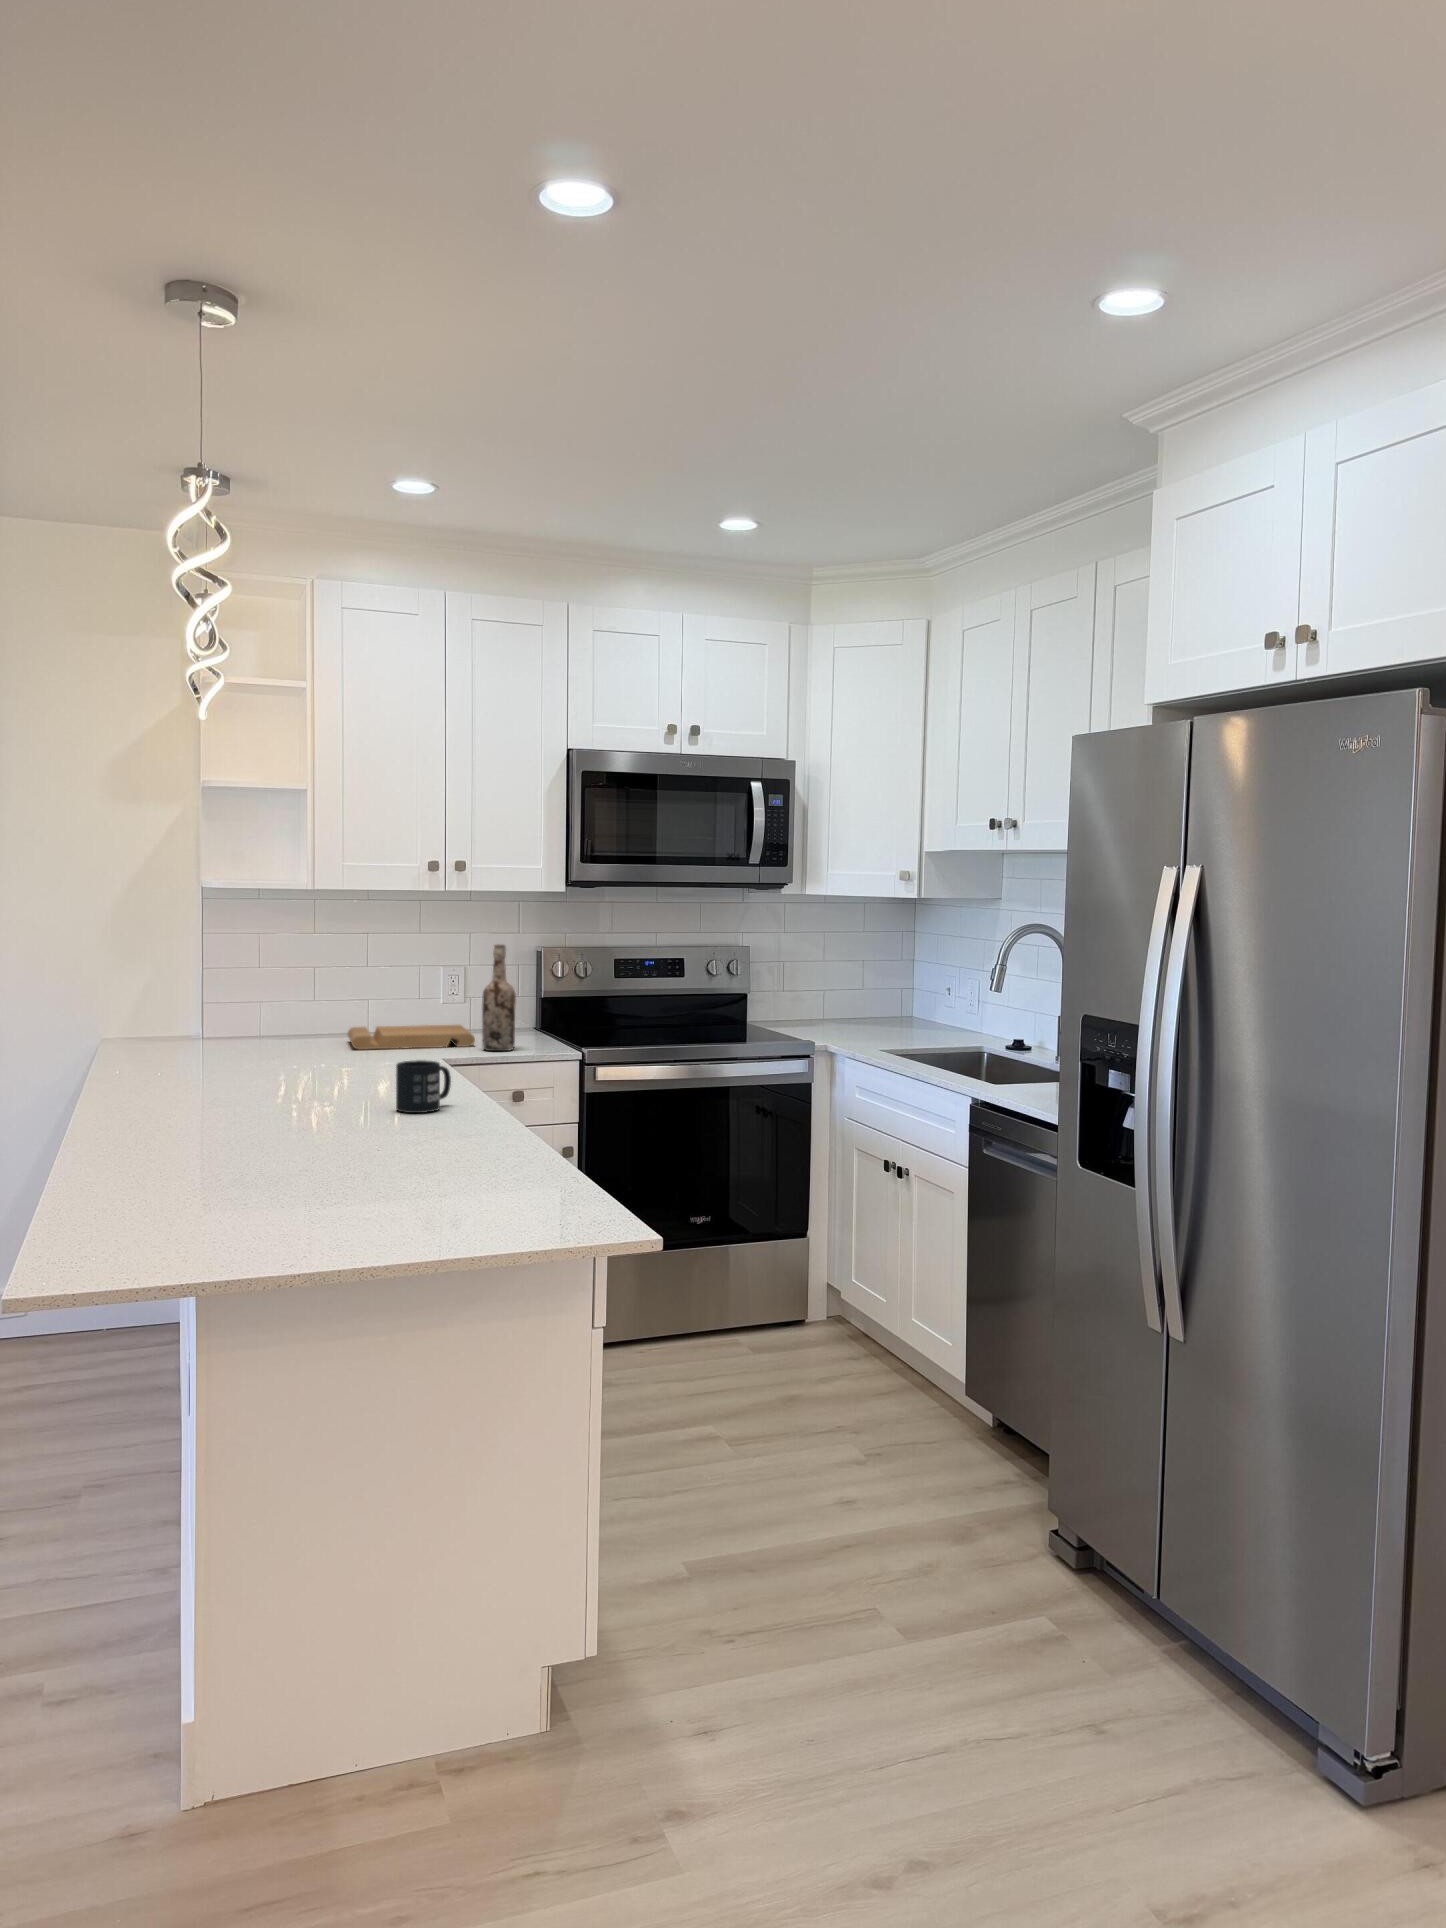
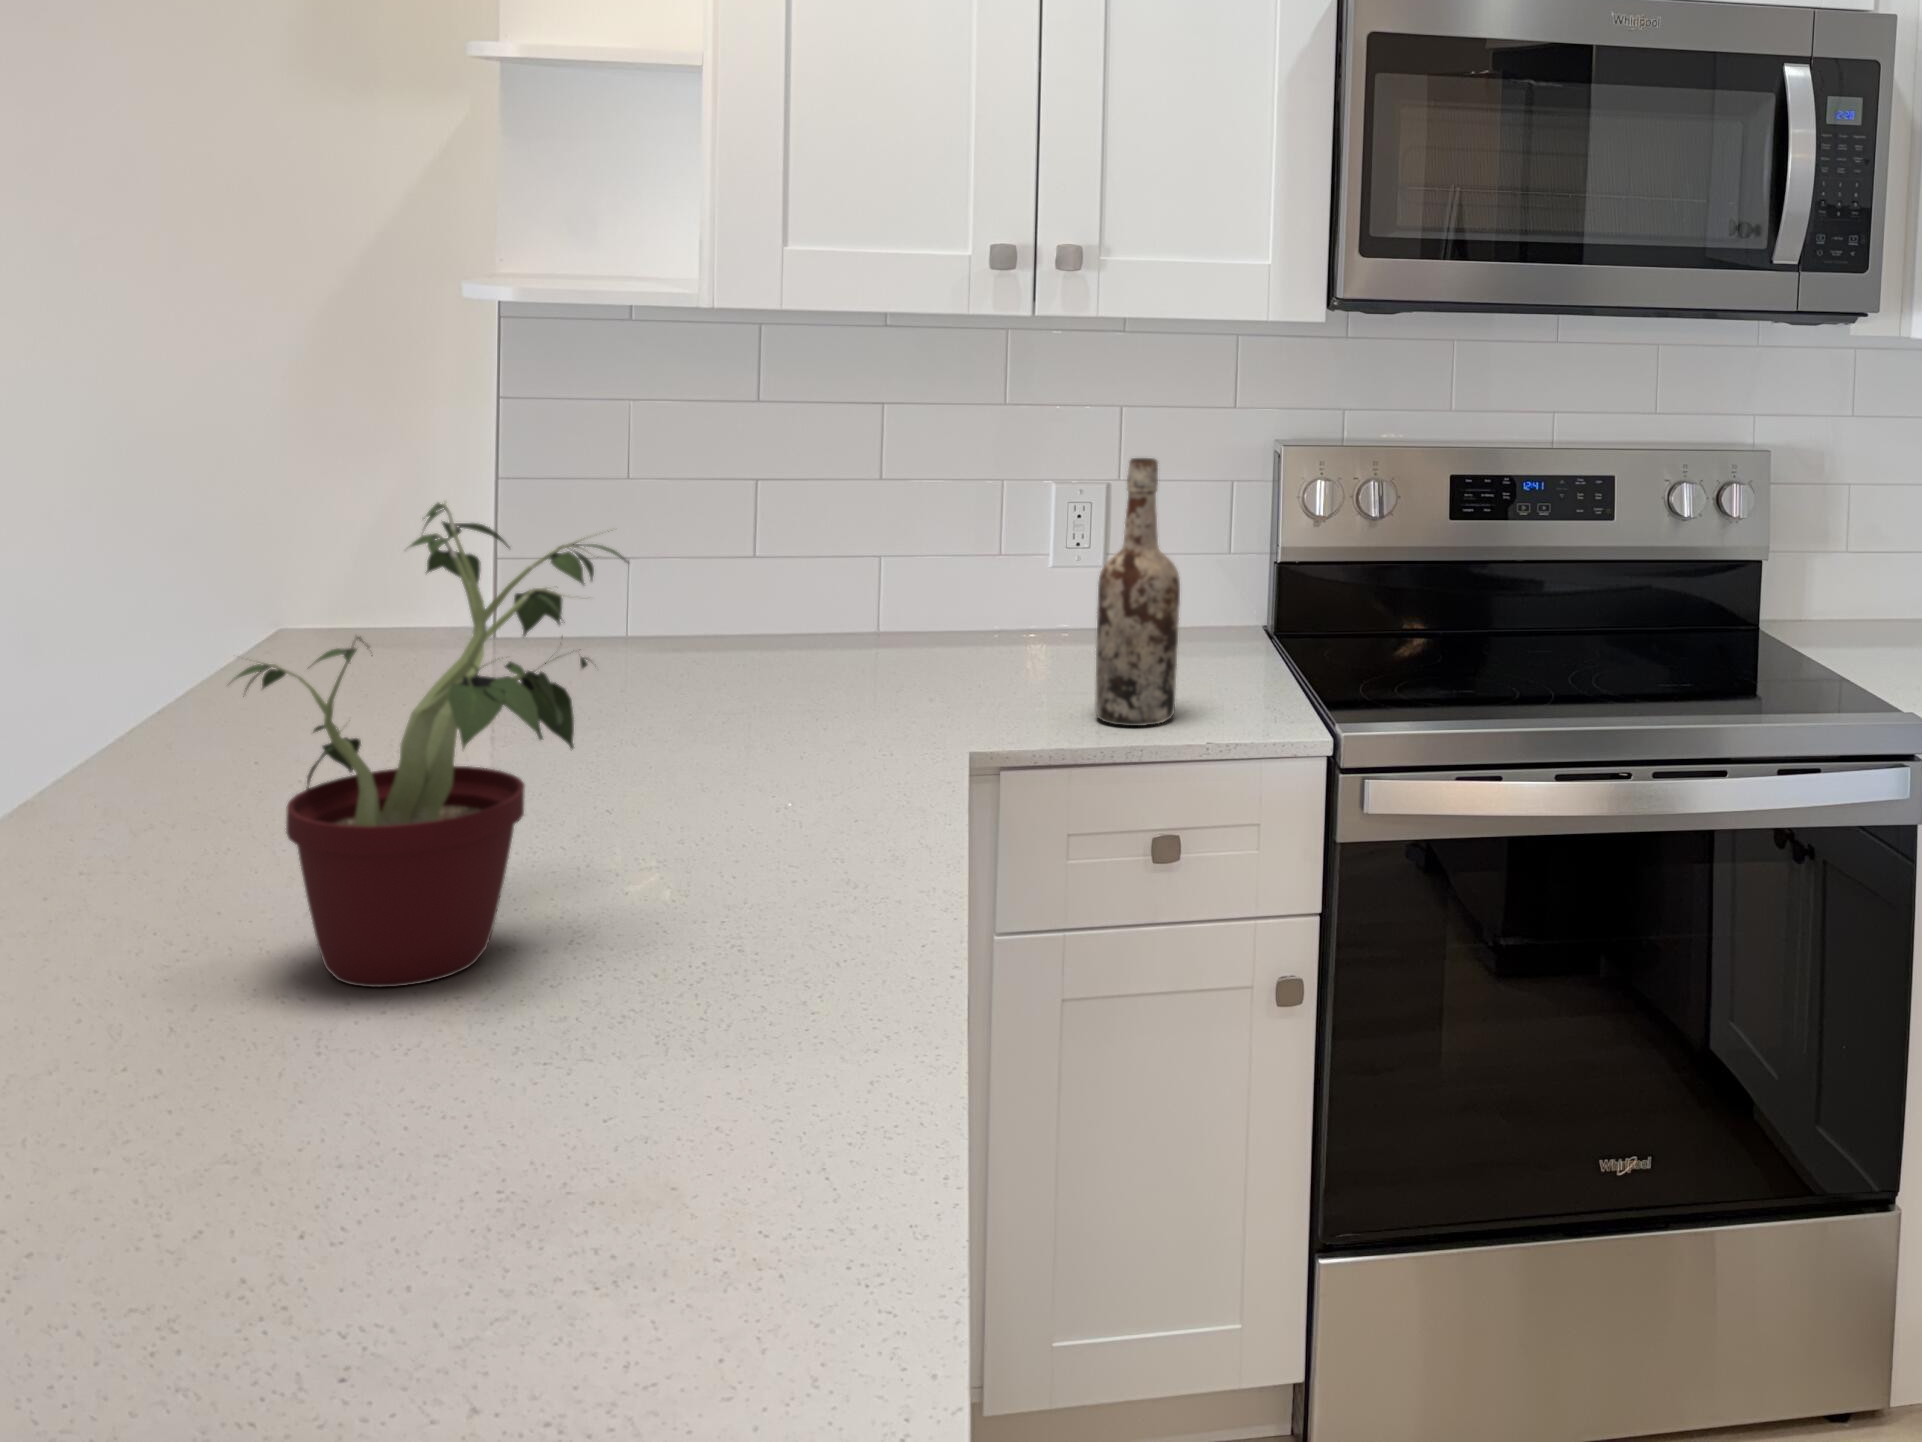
potted plant: none [237,942,360,1102] -> present [234,502,628,987]
cutting board: present [348,1025,475,1050] -> none [784,630,1087,703]
mug: present [396,1060,451,1113] -> none [629,904,825,1097]

